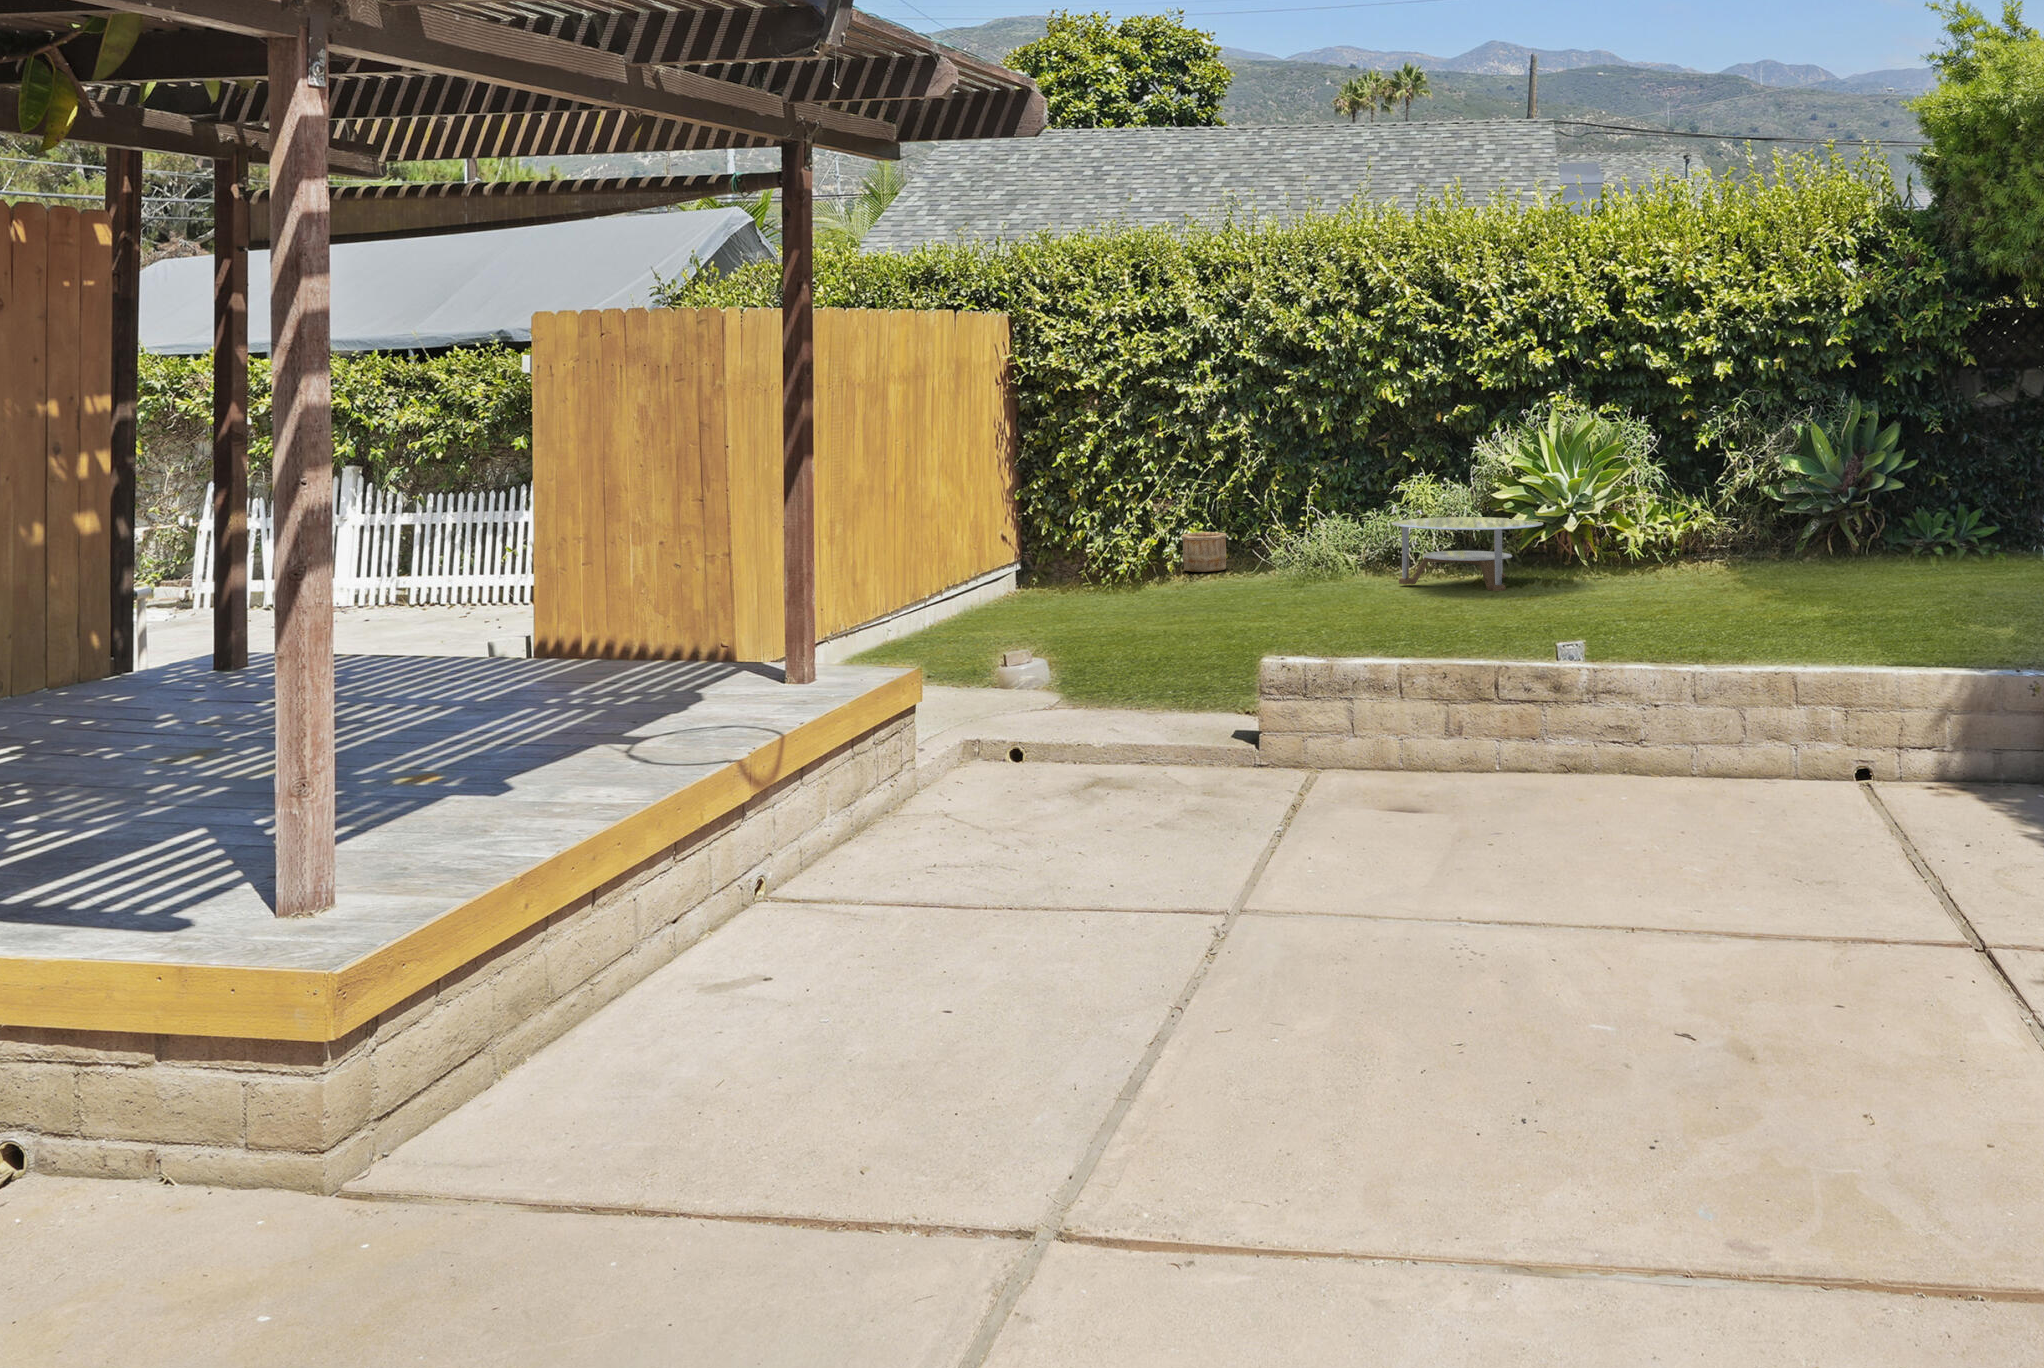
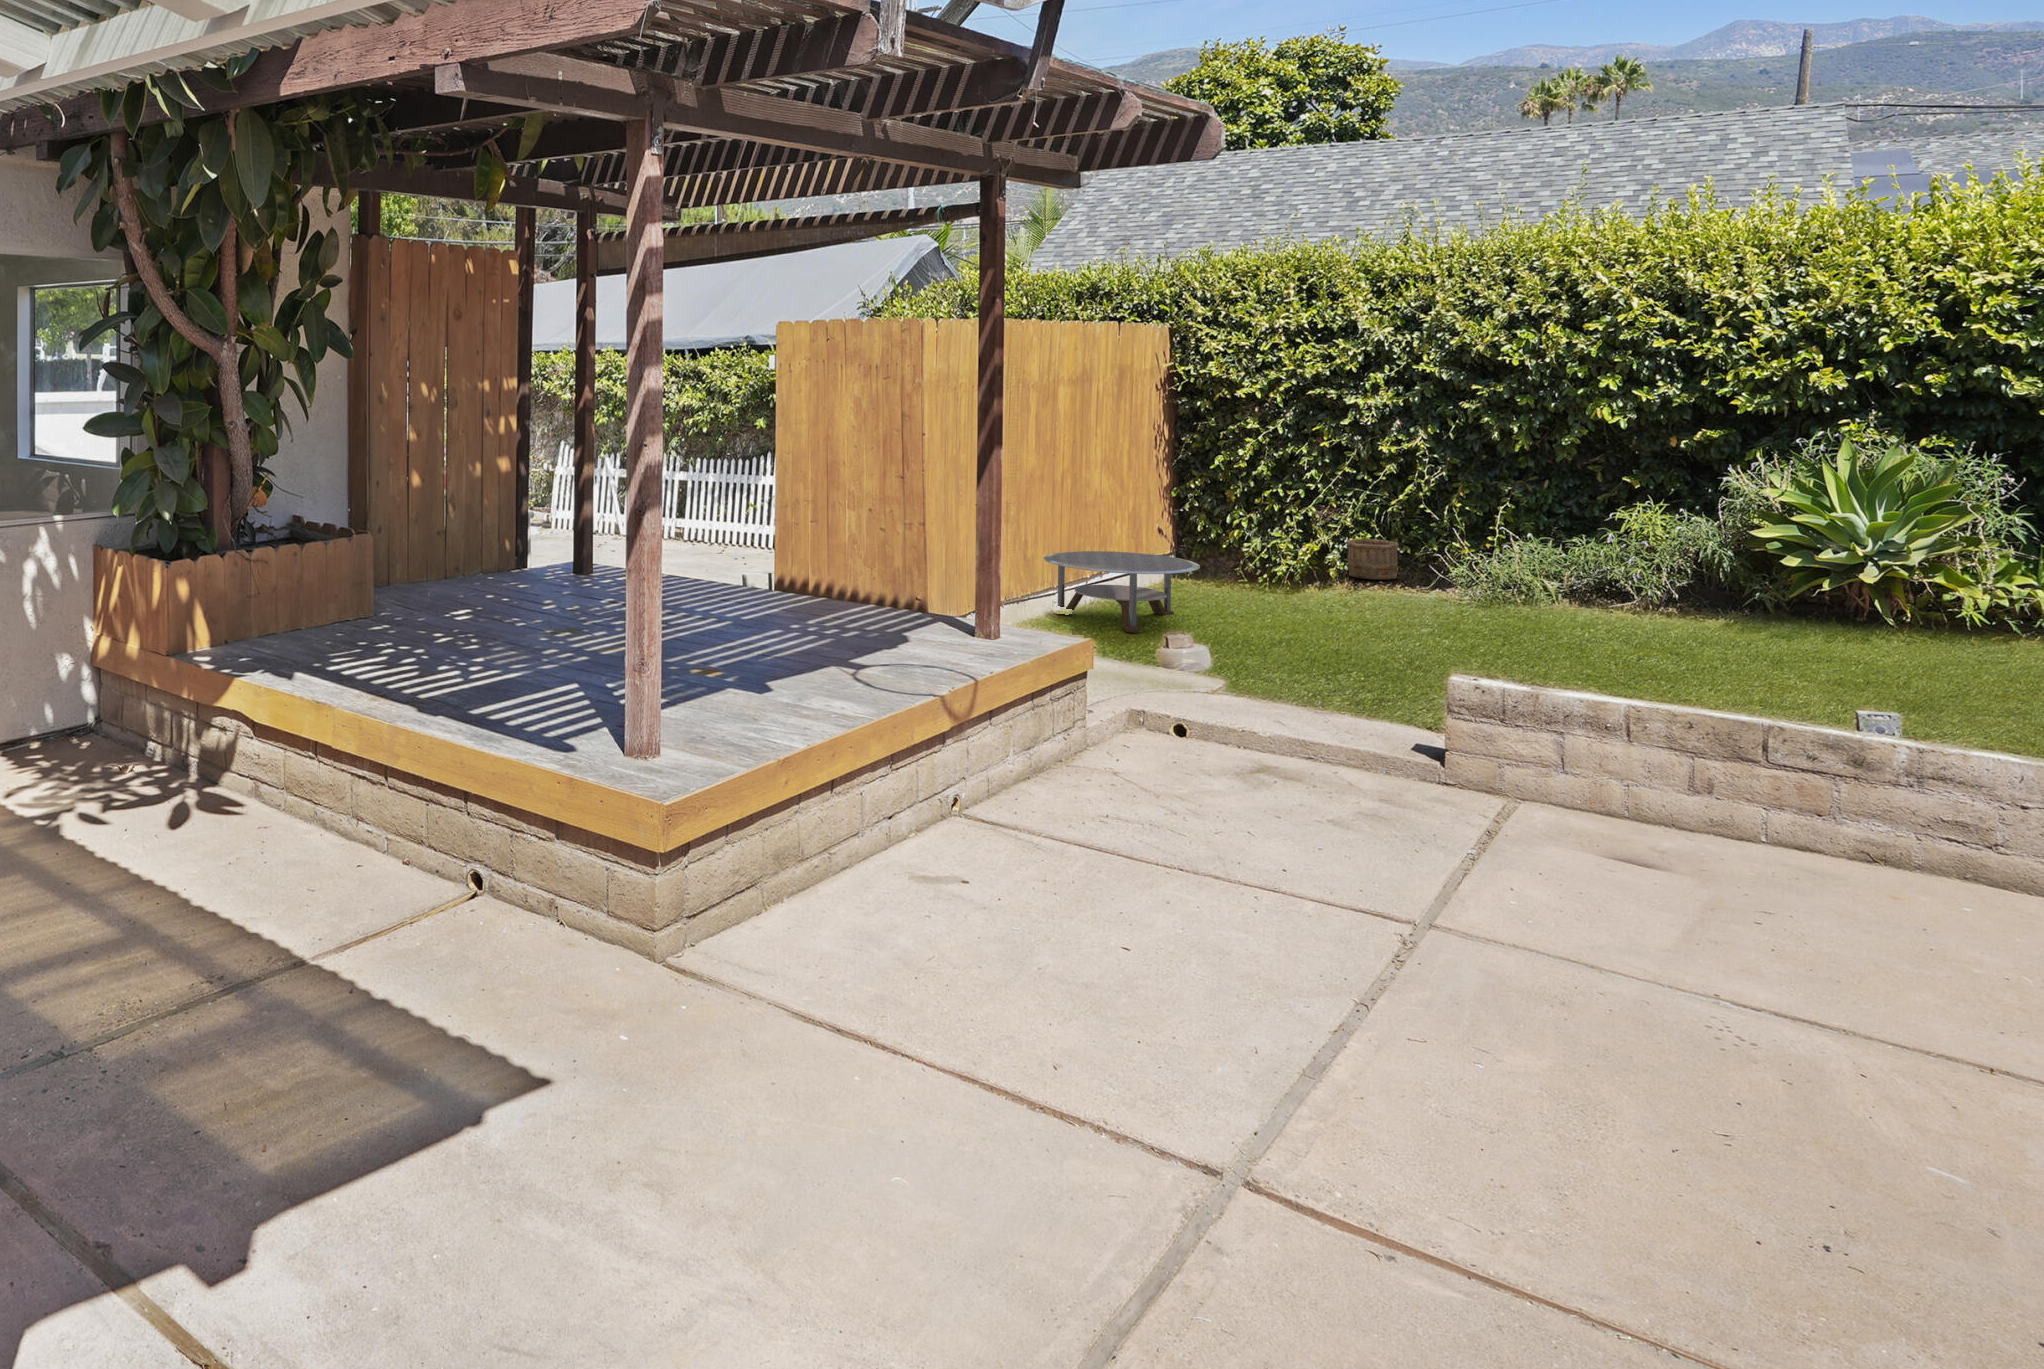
round table: present [1391,517,1543,591] -> present [1044,551,1200,633]

